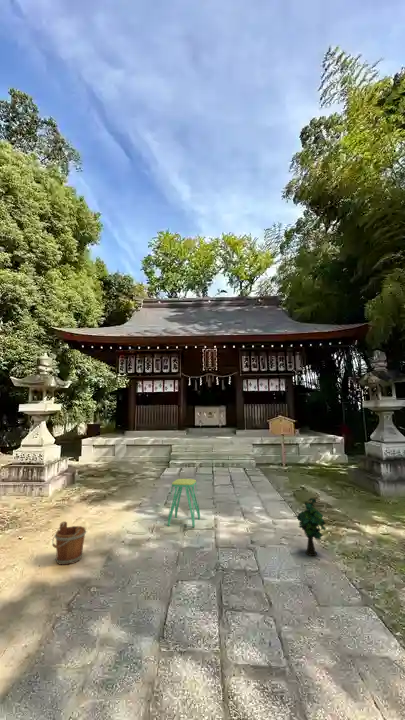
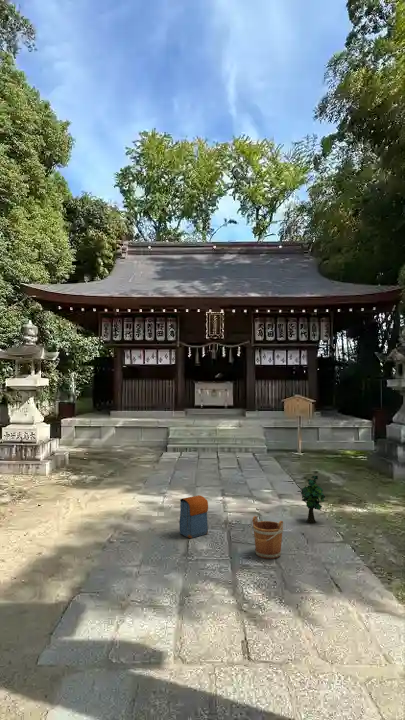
stool: present [168,479,200,527] -> none [180,460,210,504]
bucket: present [52,522,86,565] -> present [251,516,283,559]
backpack: none [156,526,191,584] -> present [179,495,208,538]

